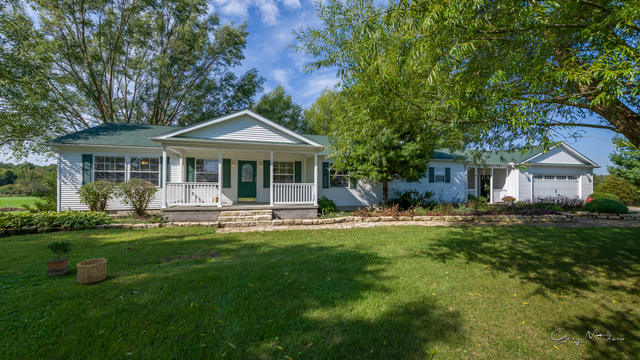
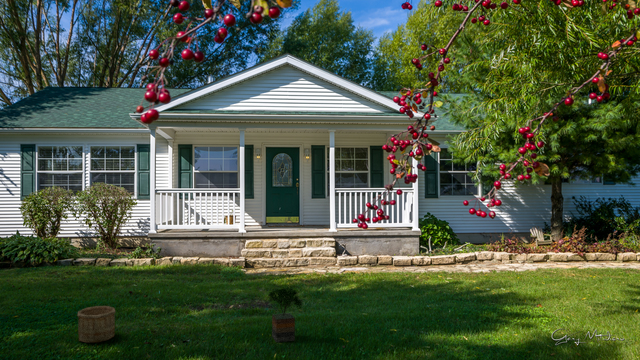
potted tree: present [46,242,73,276] -> present [268,288,302,342]

